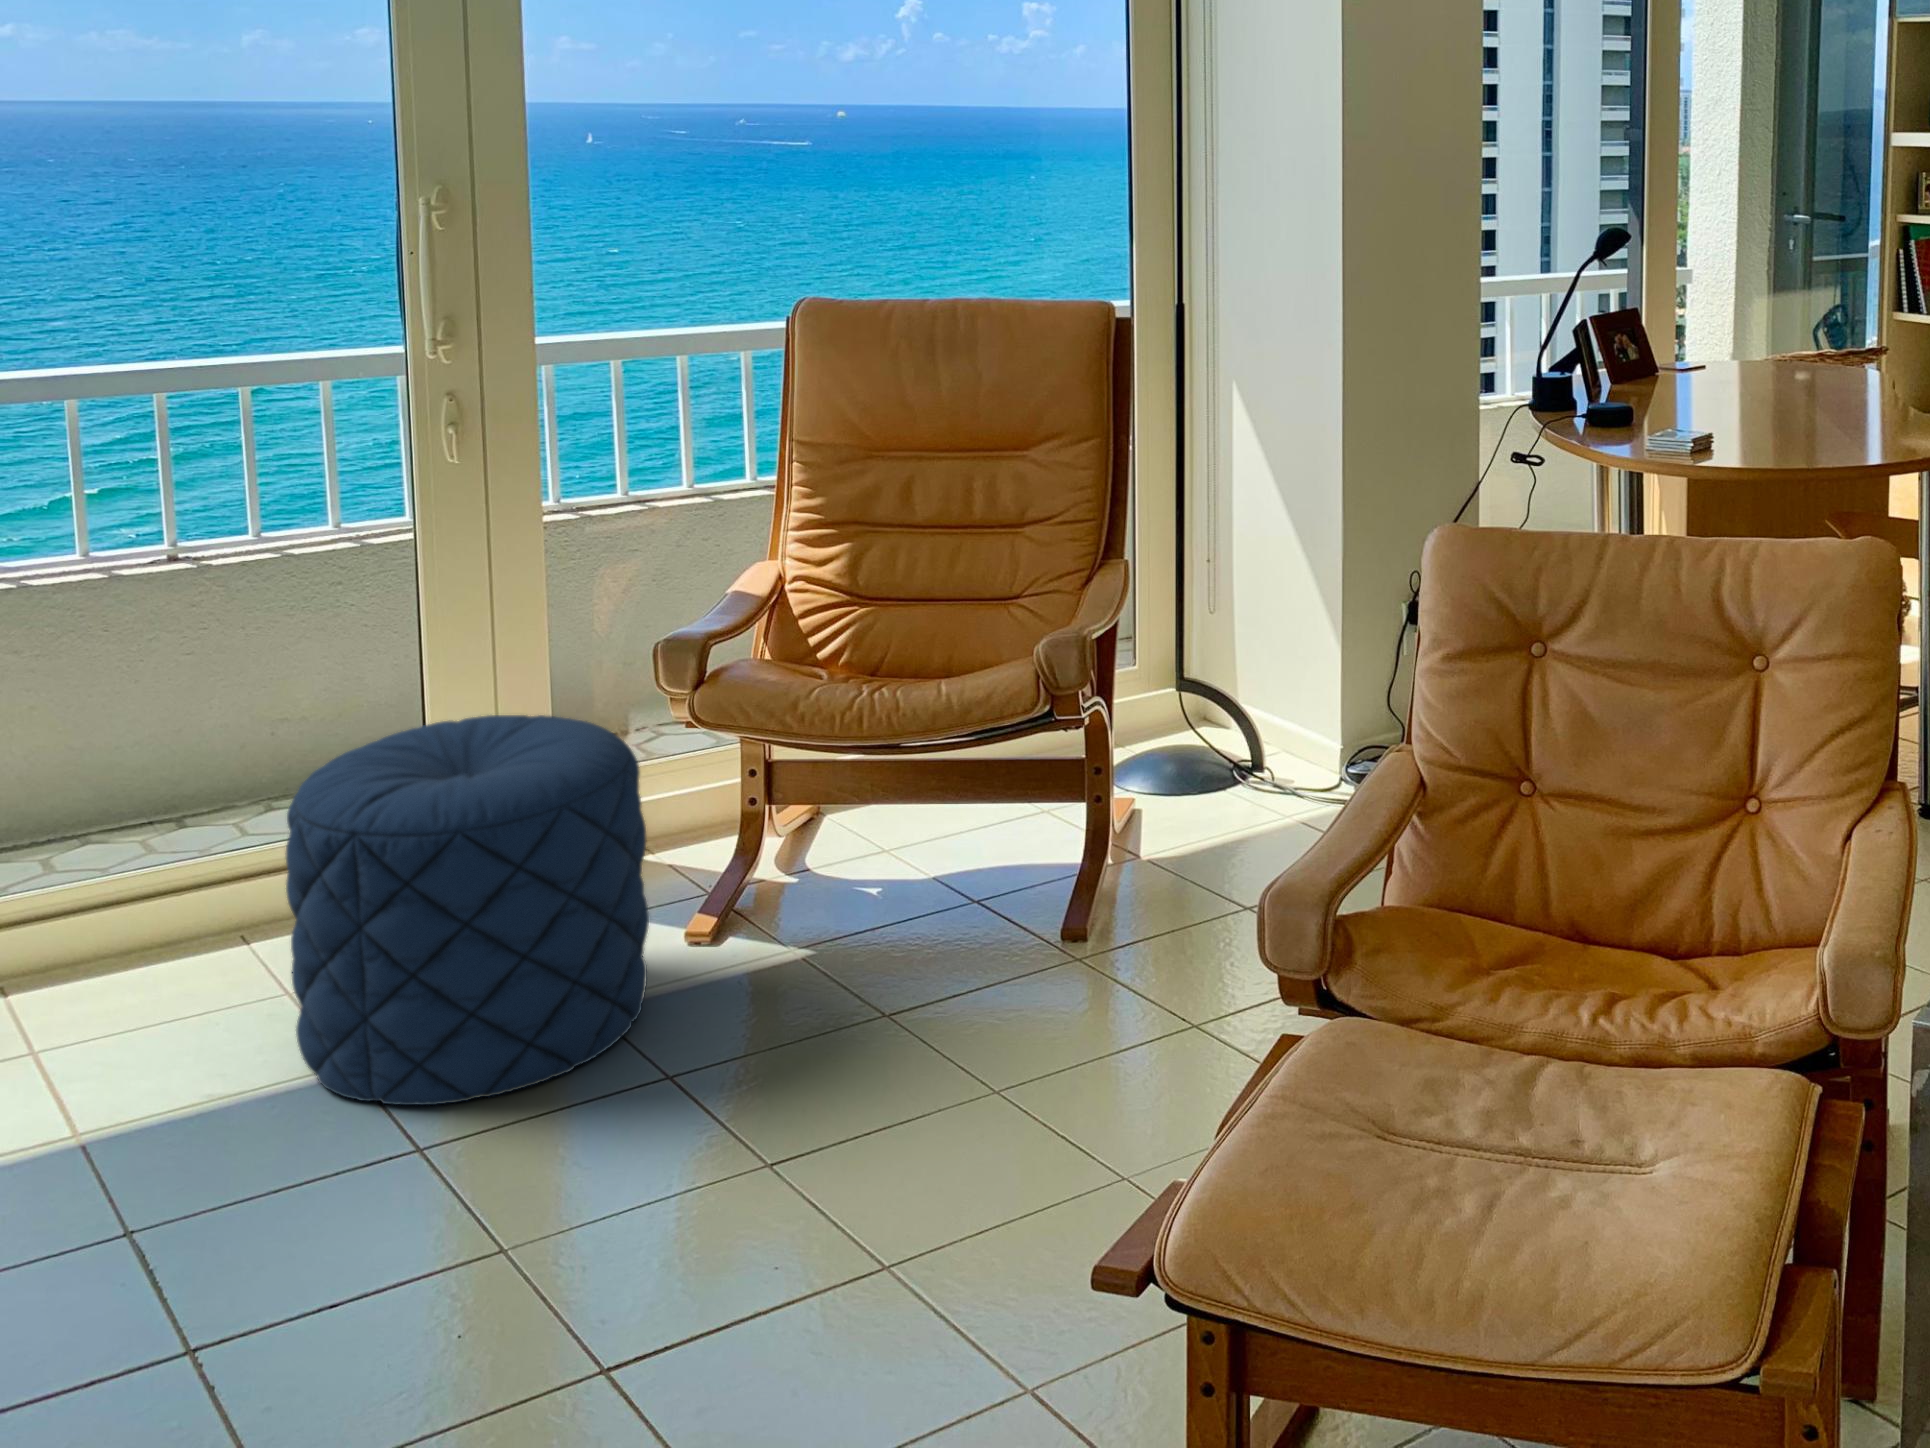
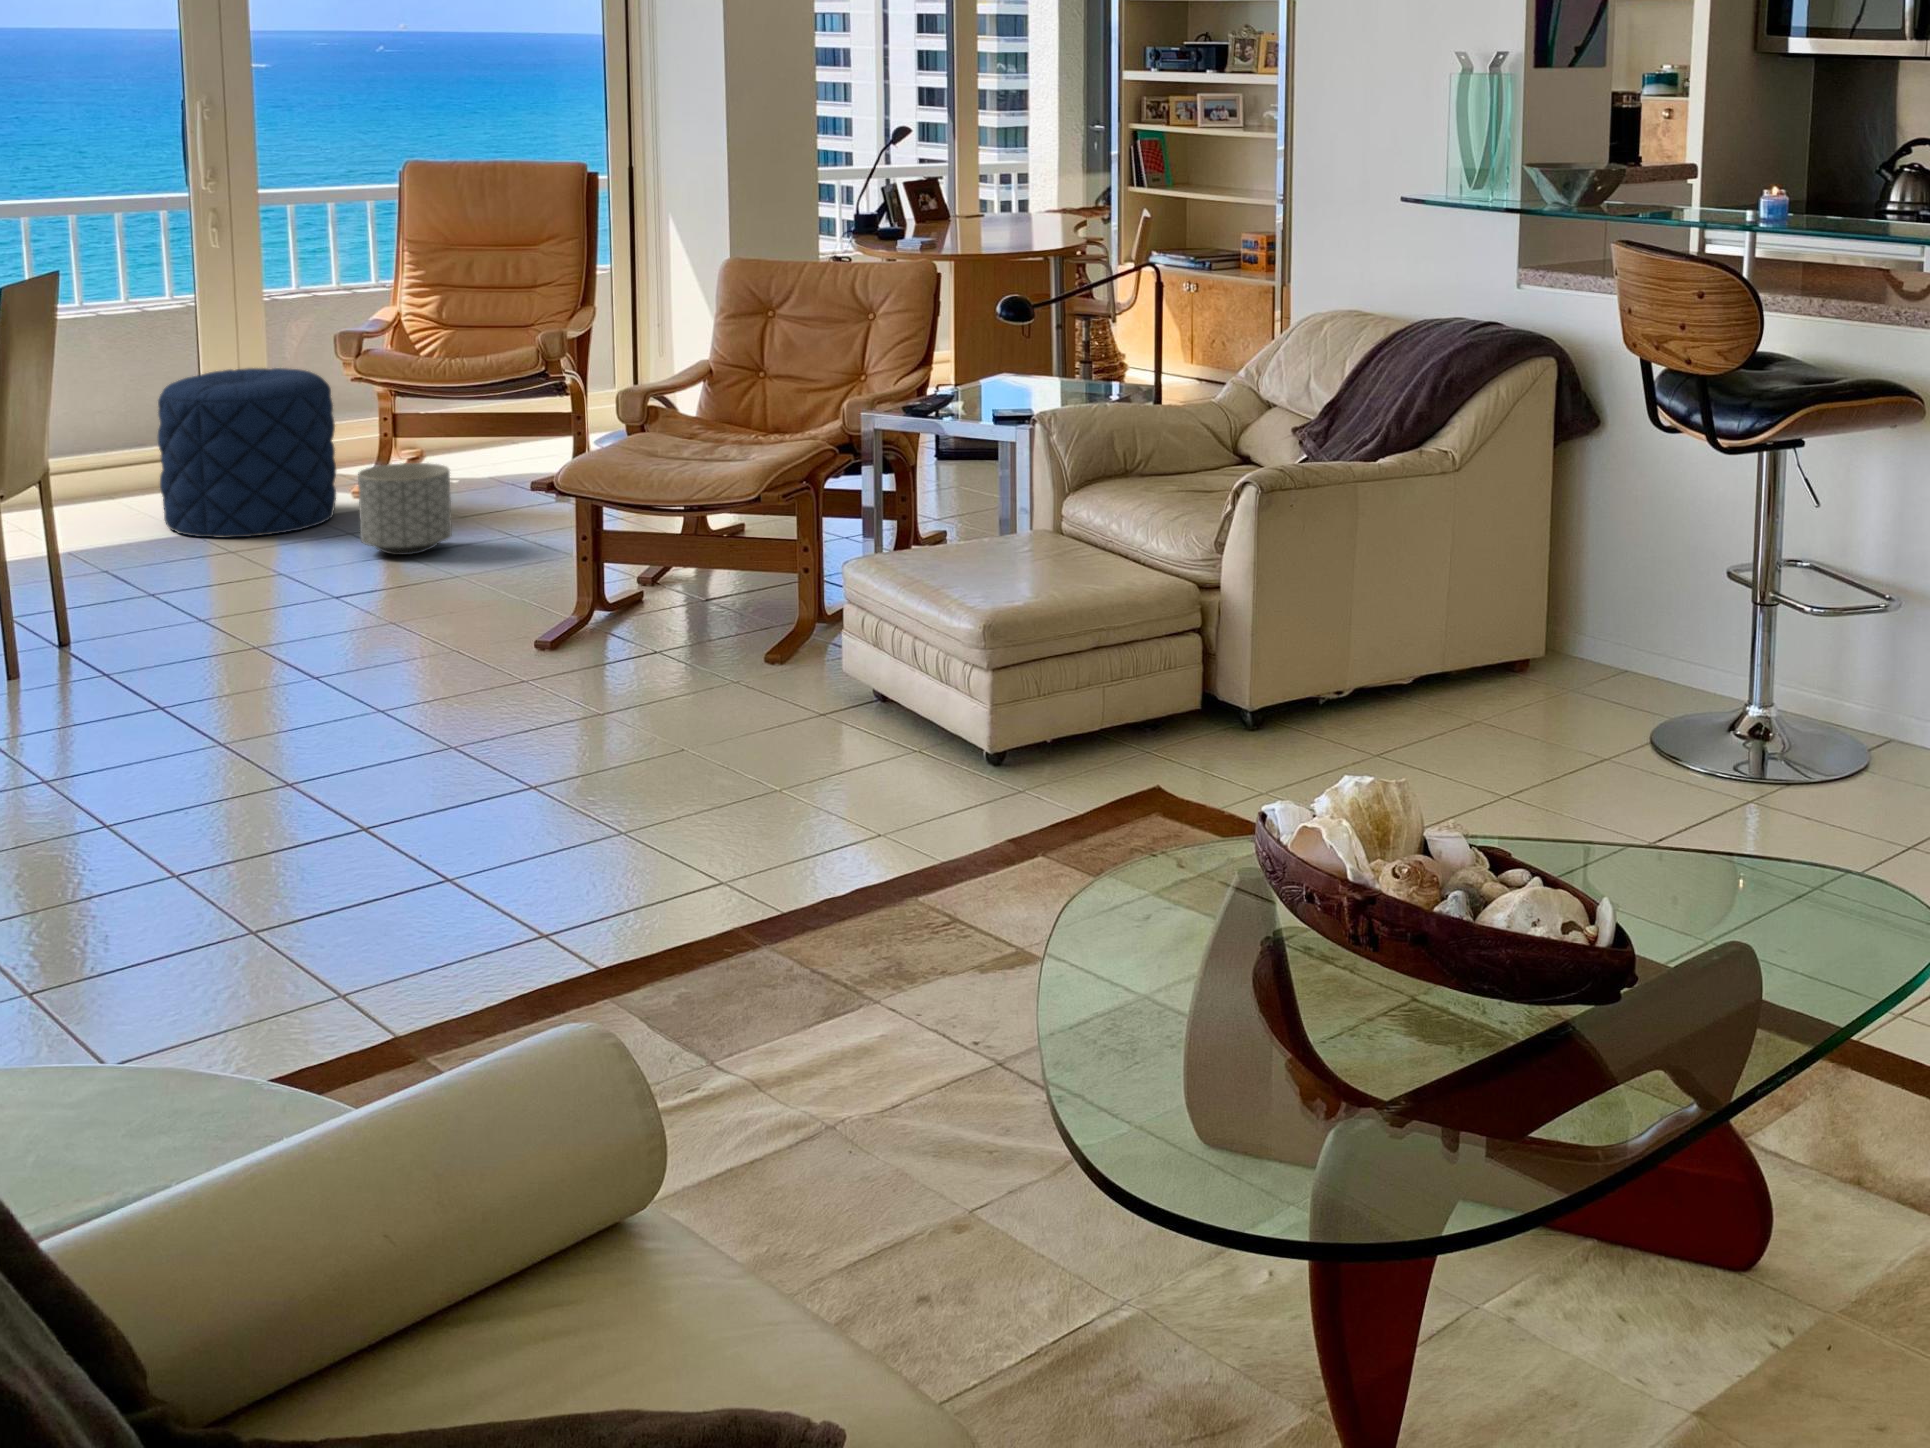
planter: none [670,975,869,1207] -> present [358,463,452,555]

